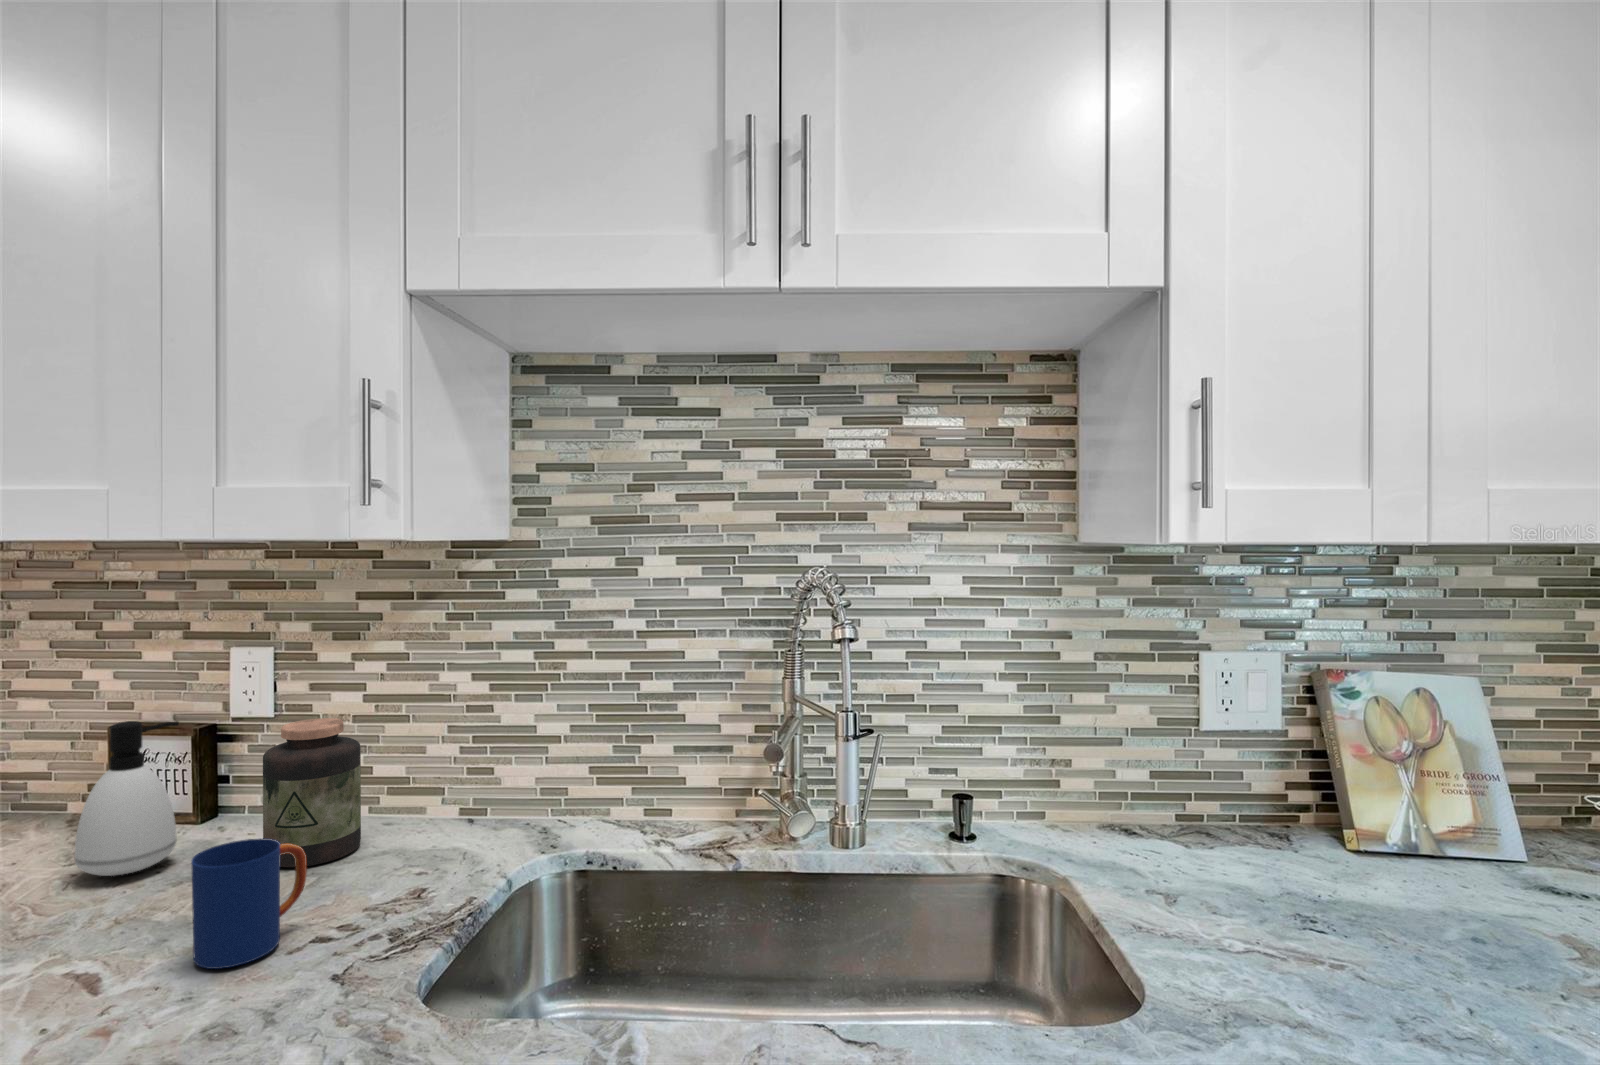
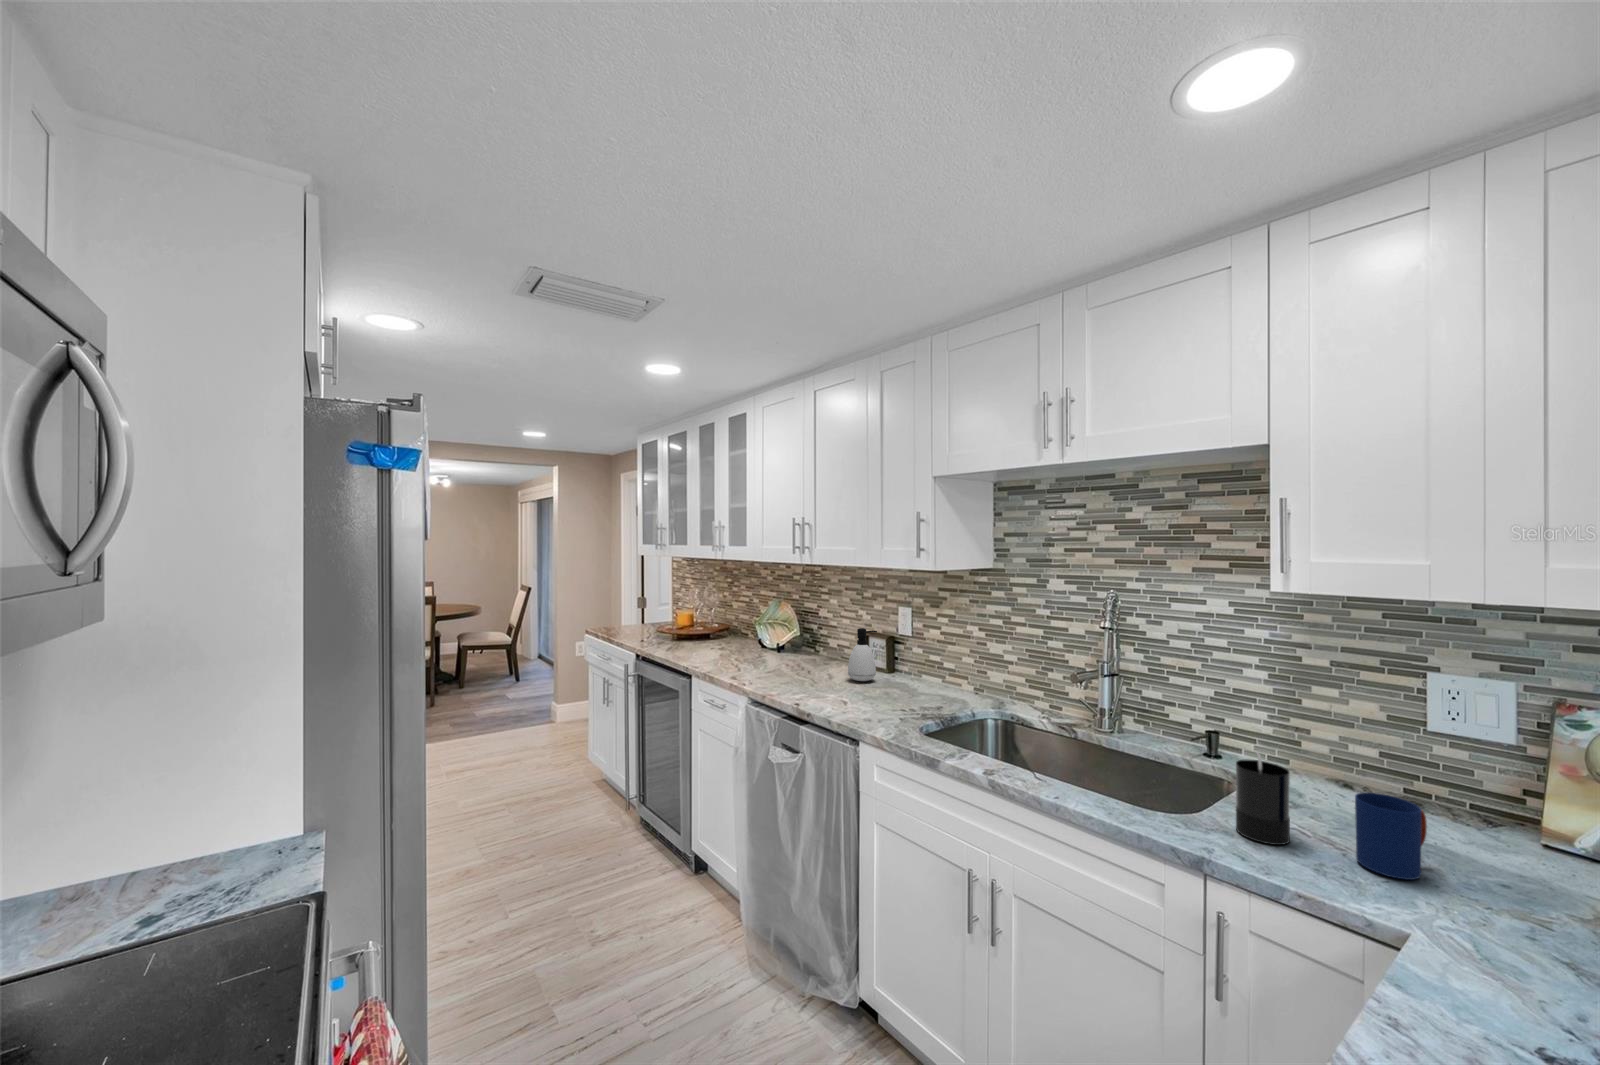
jar: present [263,718,361,867] -> none [899,637,932,692]
candle: none [1201,833,1292,1007] -> present [1236,752,1290,845]
mug: present [191,839,307,969] -> present [1355,793,1427,880]

